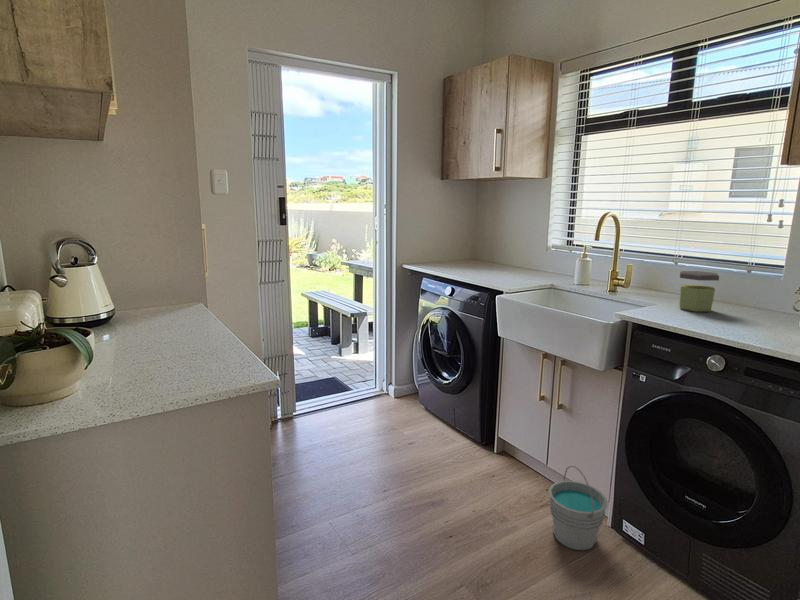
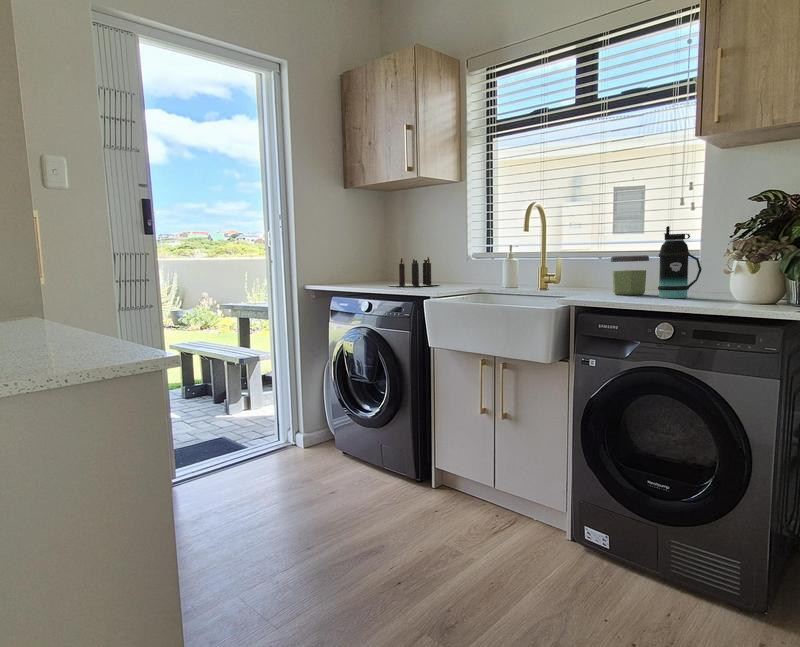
candle: none [473,245,529,273] -> present [390,257,440,286]
bottle: none [722,254,772,326] -> present [658,226,702,298]
bucket: present [549,466,607,550] -> none [504,474,569,568]

